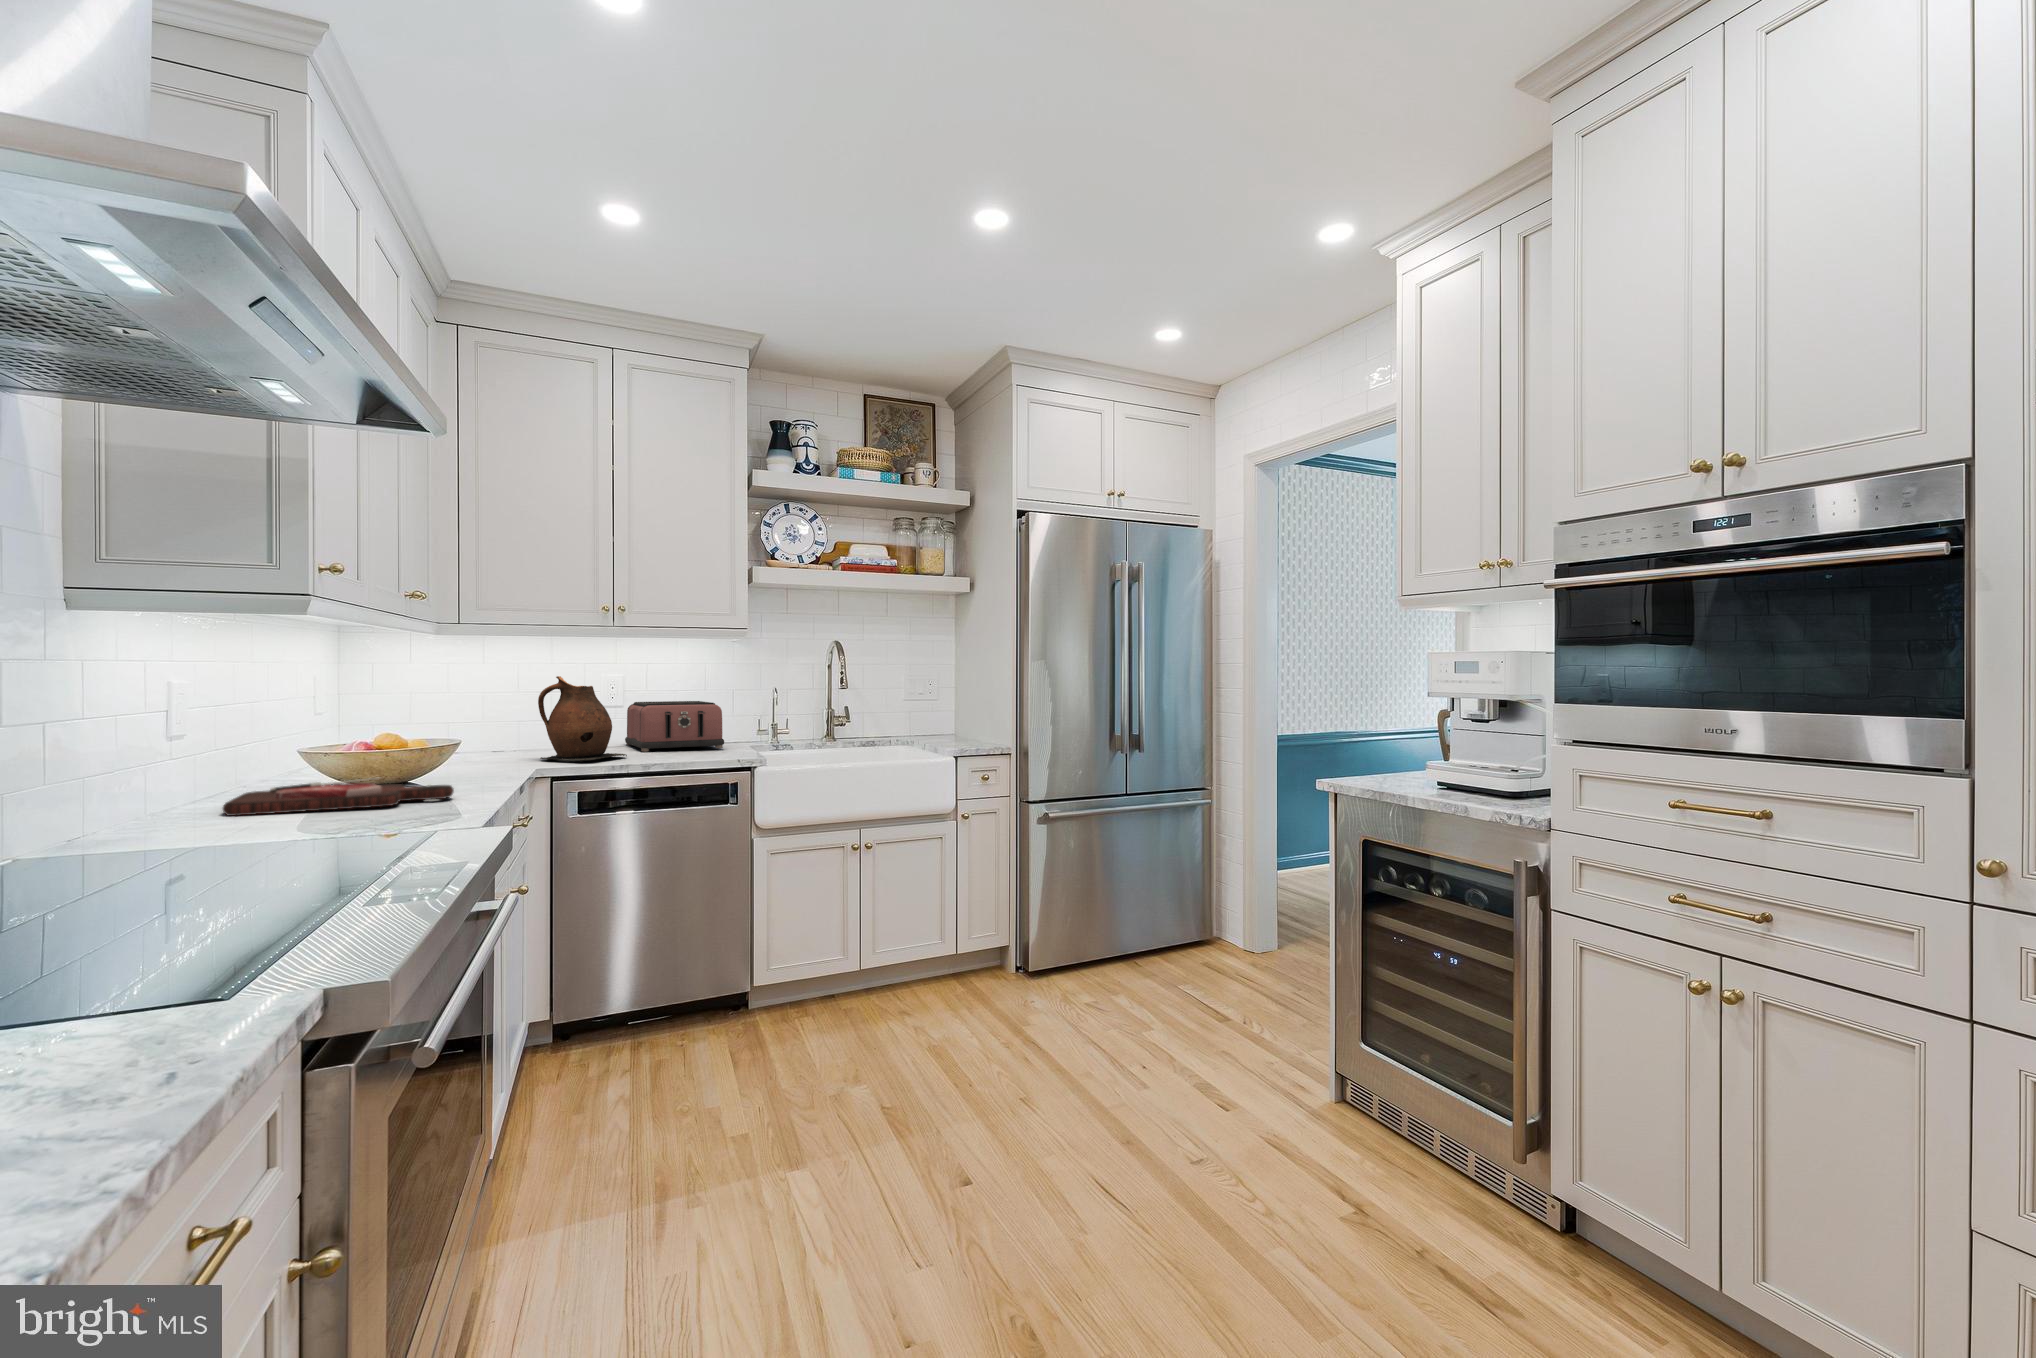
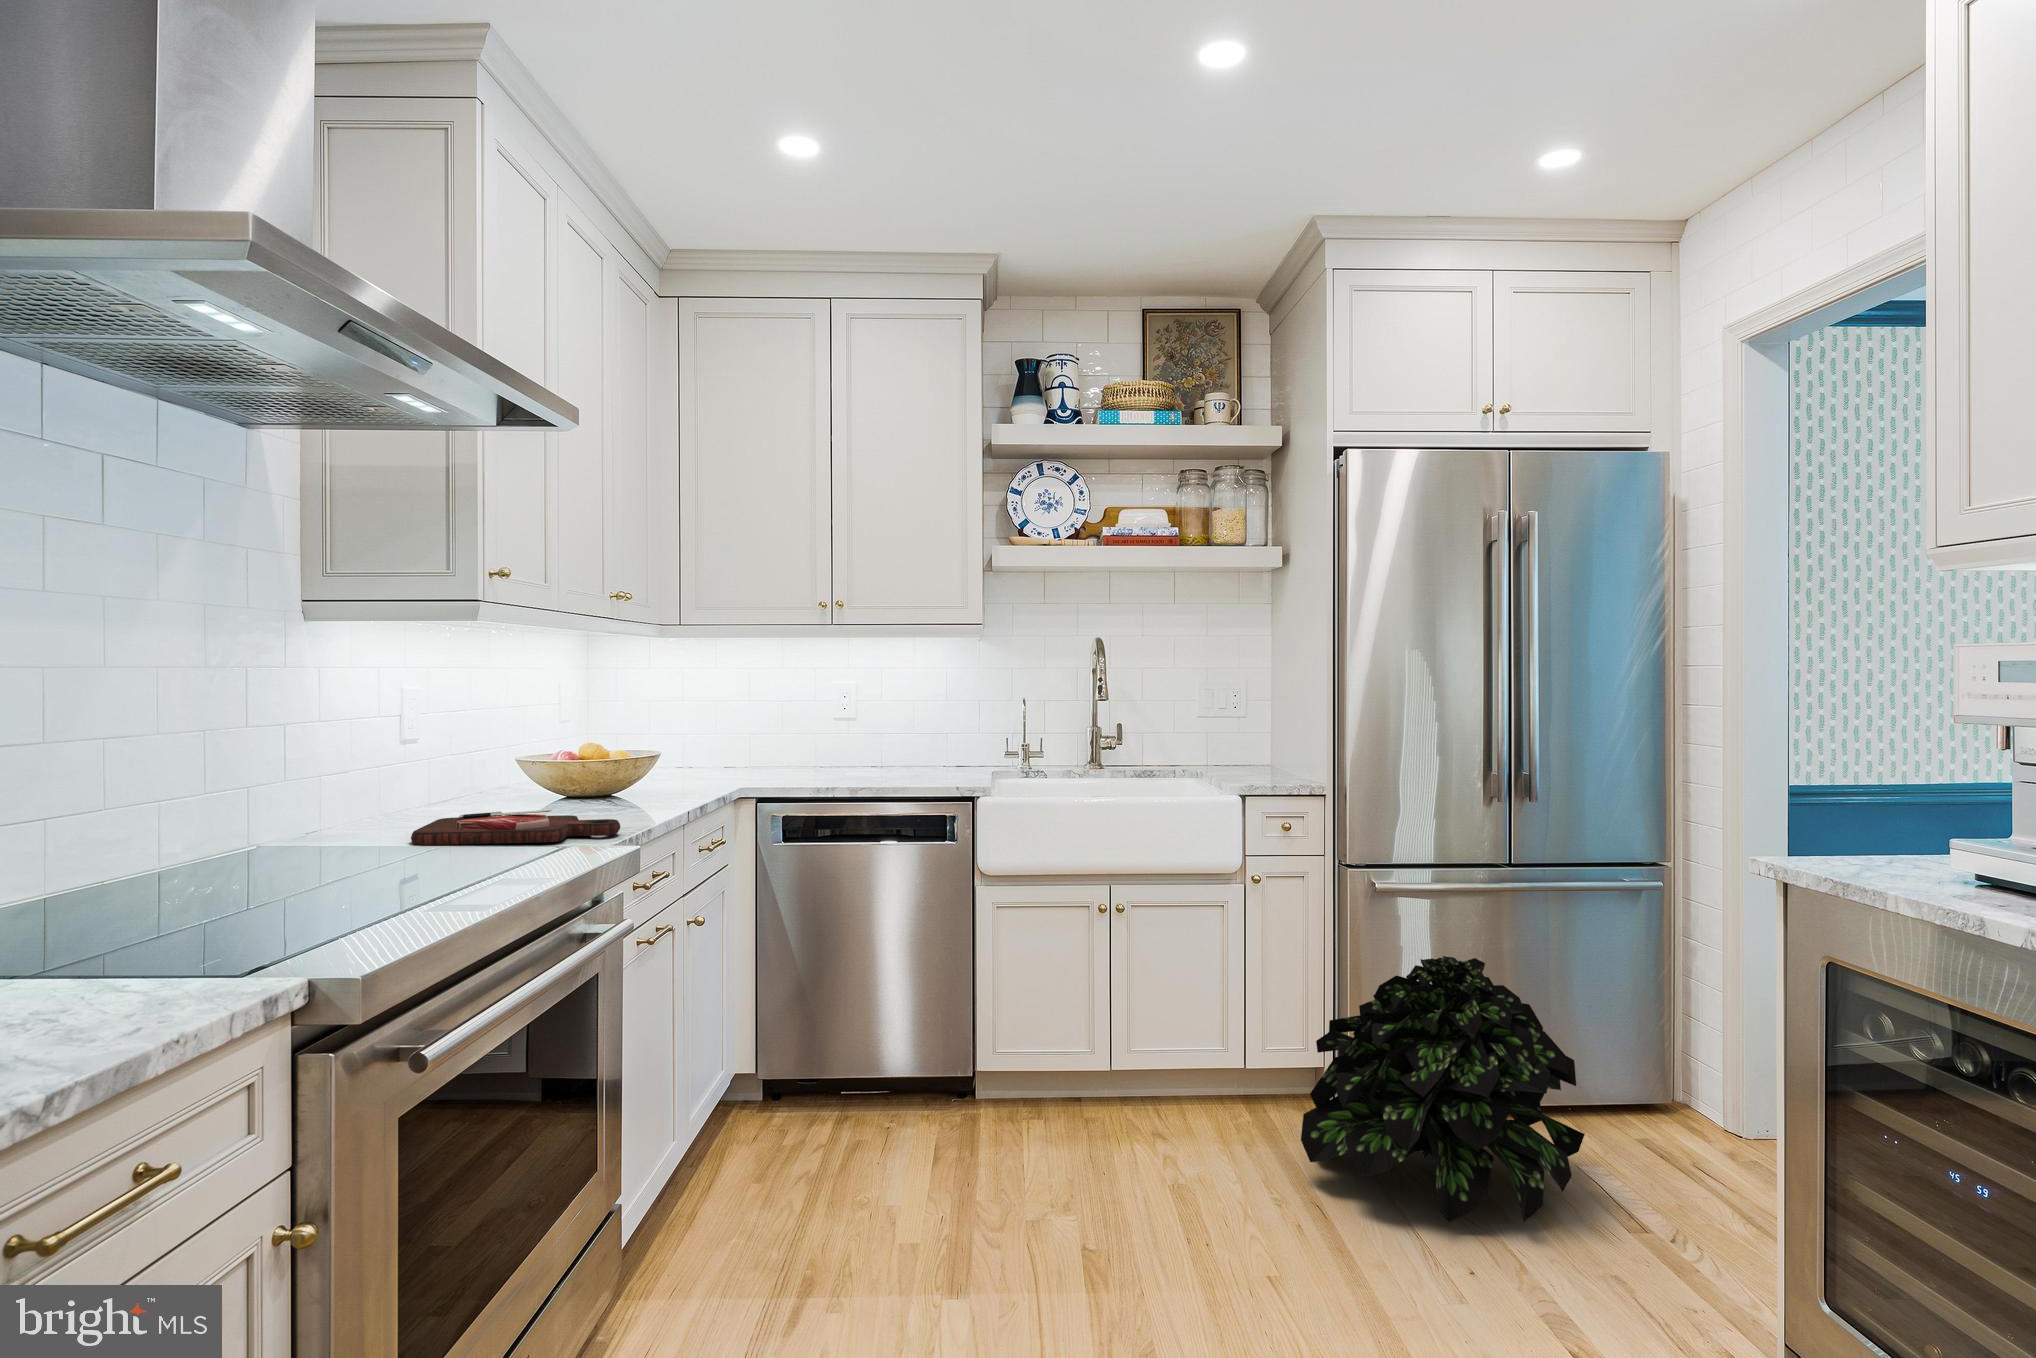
ceramic pitcher: present [538,676,627,762] -> none [740,689,835,791]
toaster: present [625,701,724,752] -> none [848,715,954,778]
potted plant: none [1012,856,1191,1038] -> present [1301,956,1585,1222]

